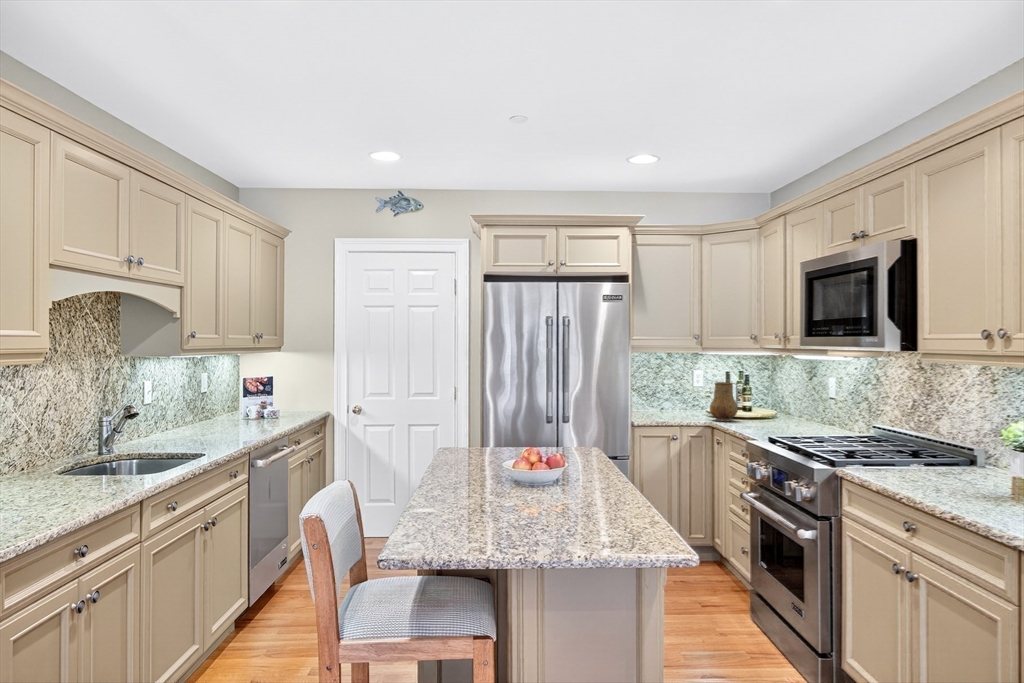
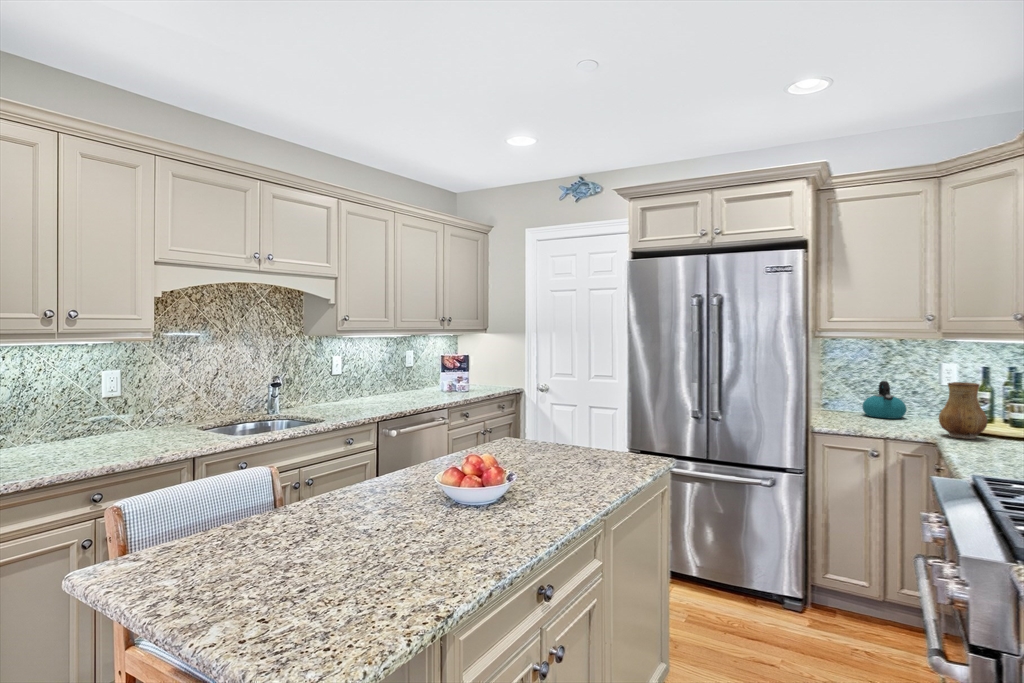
kettle: none [647,385,676,414] -> present [862,381,907,419]

